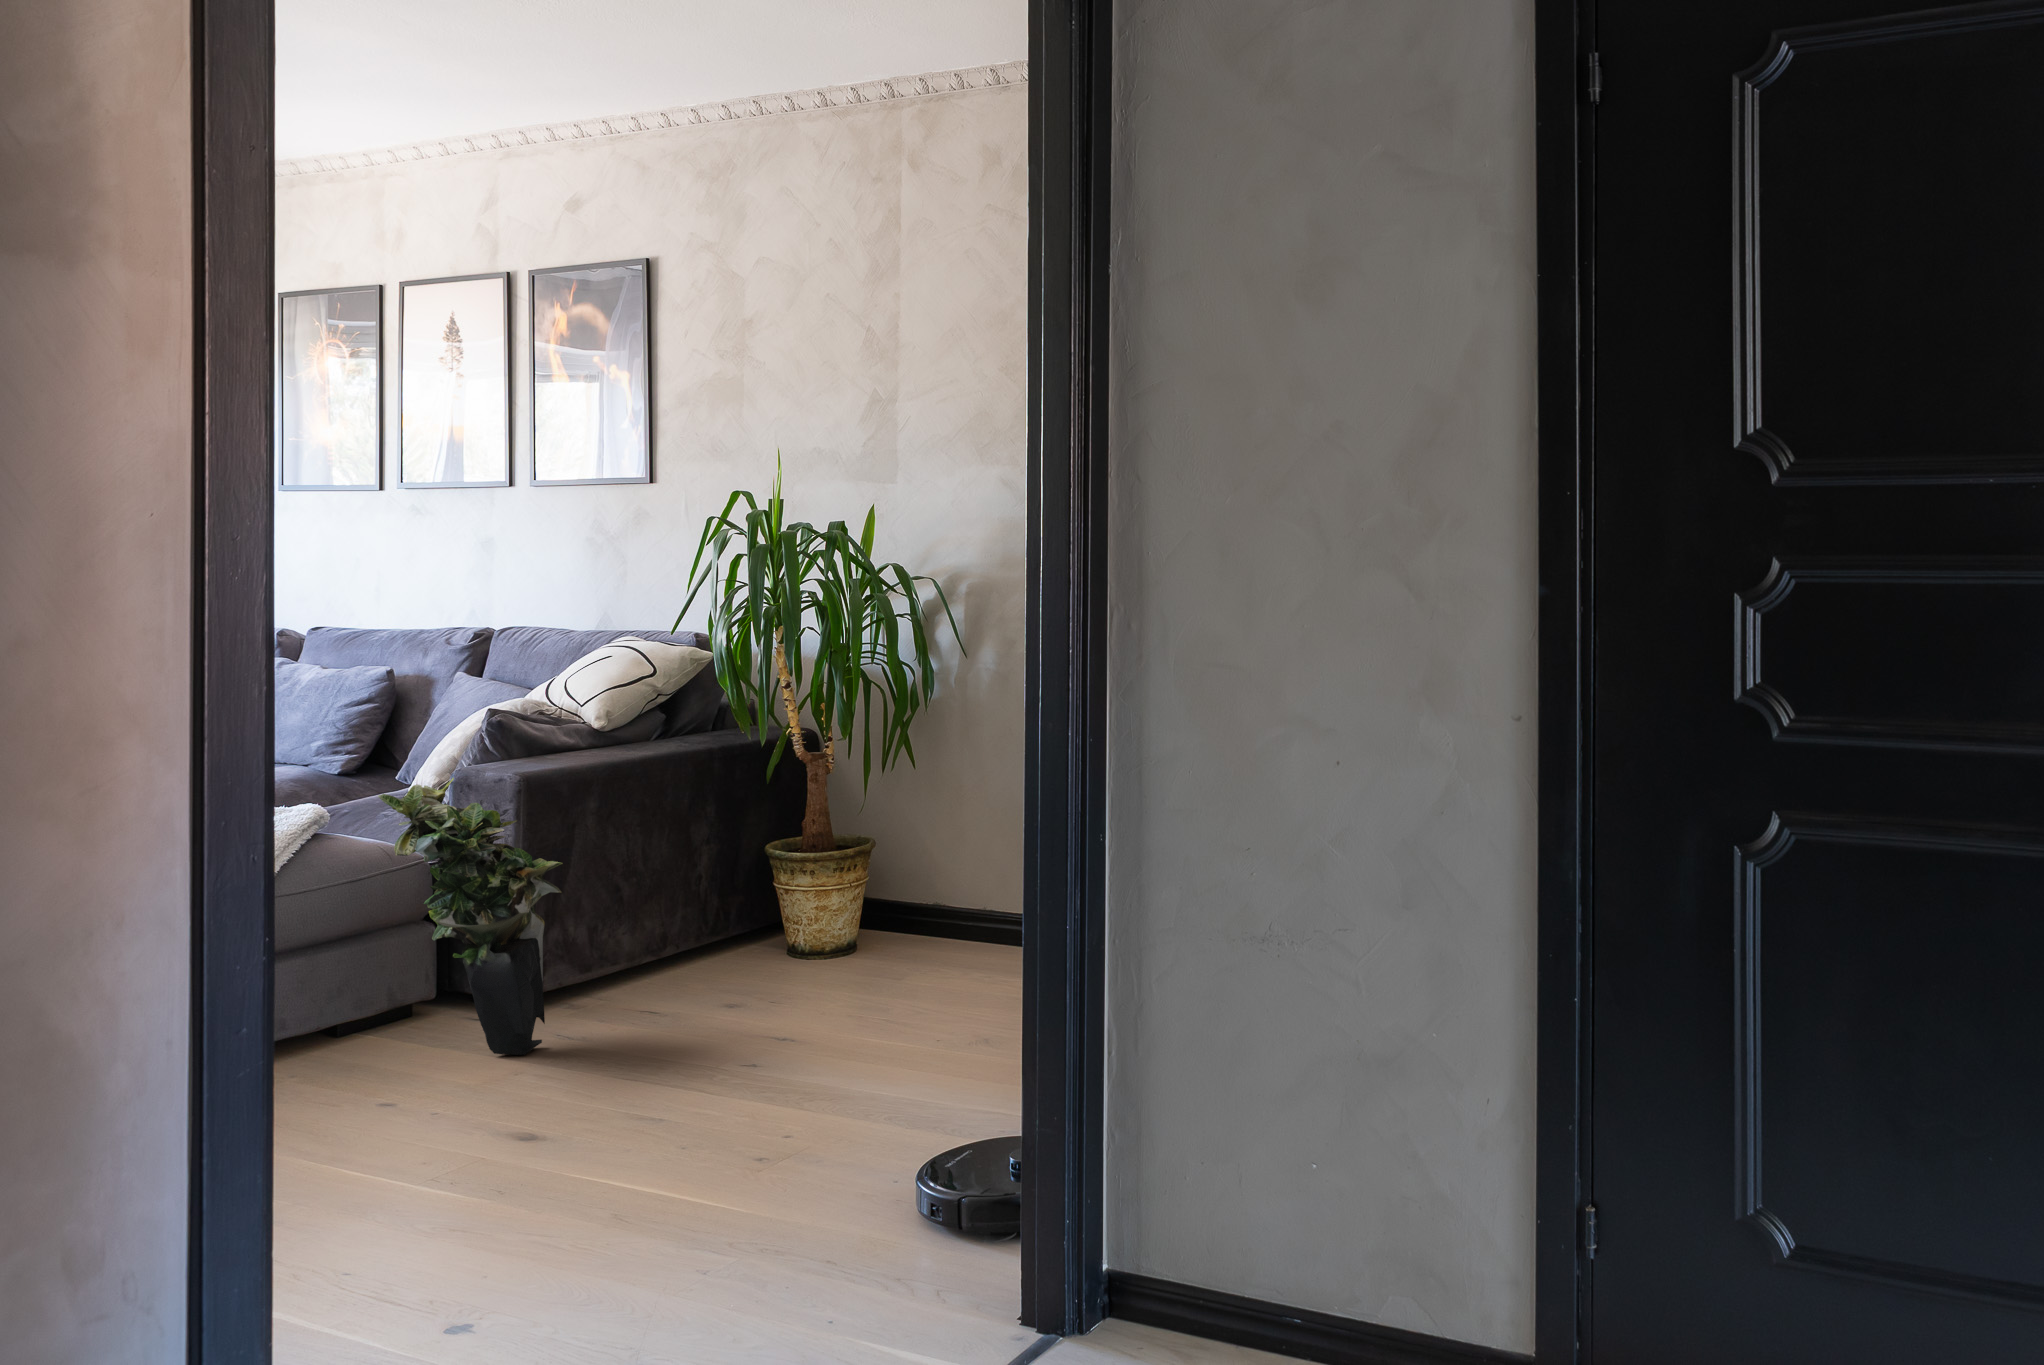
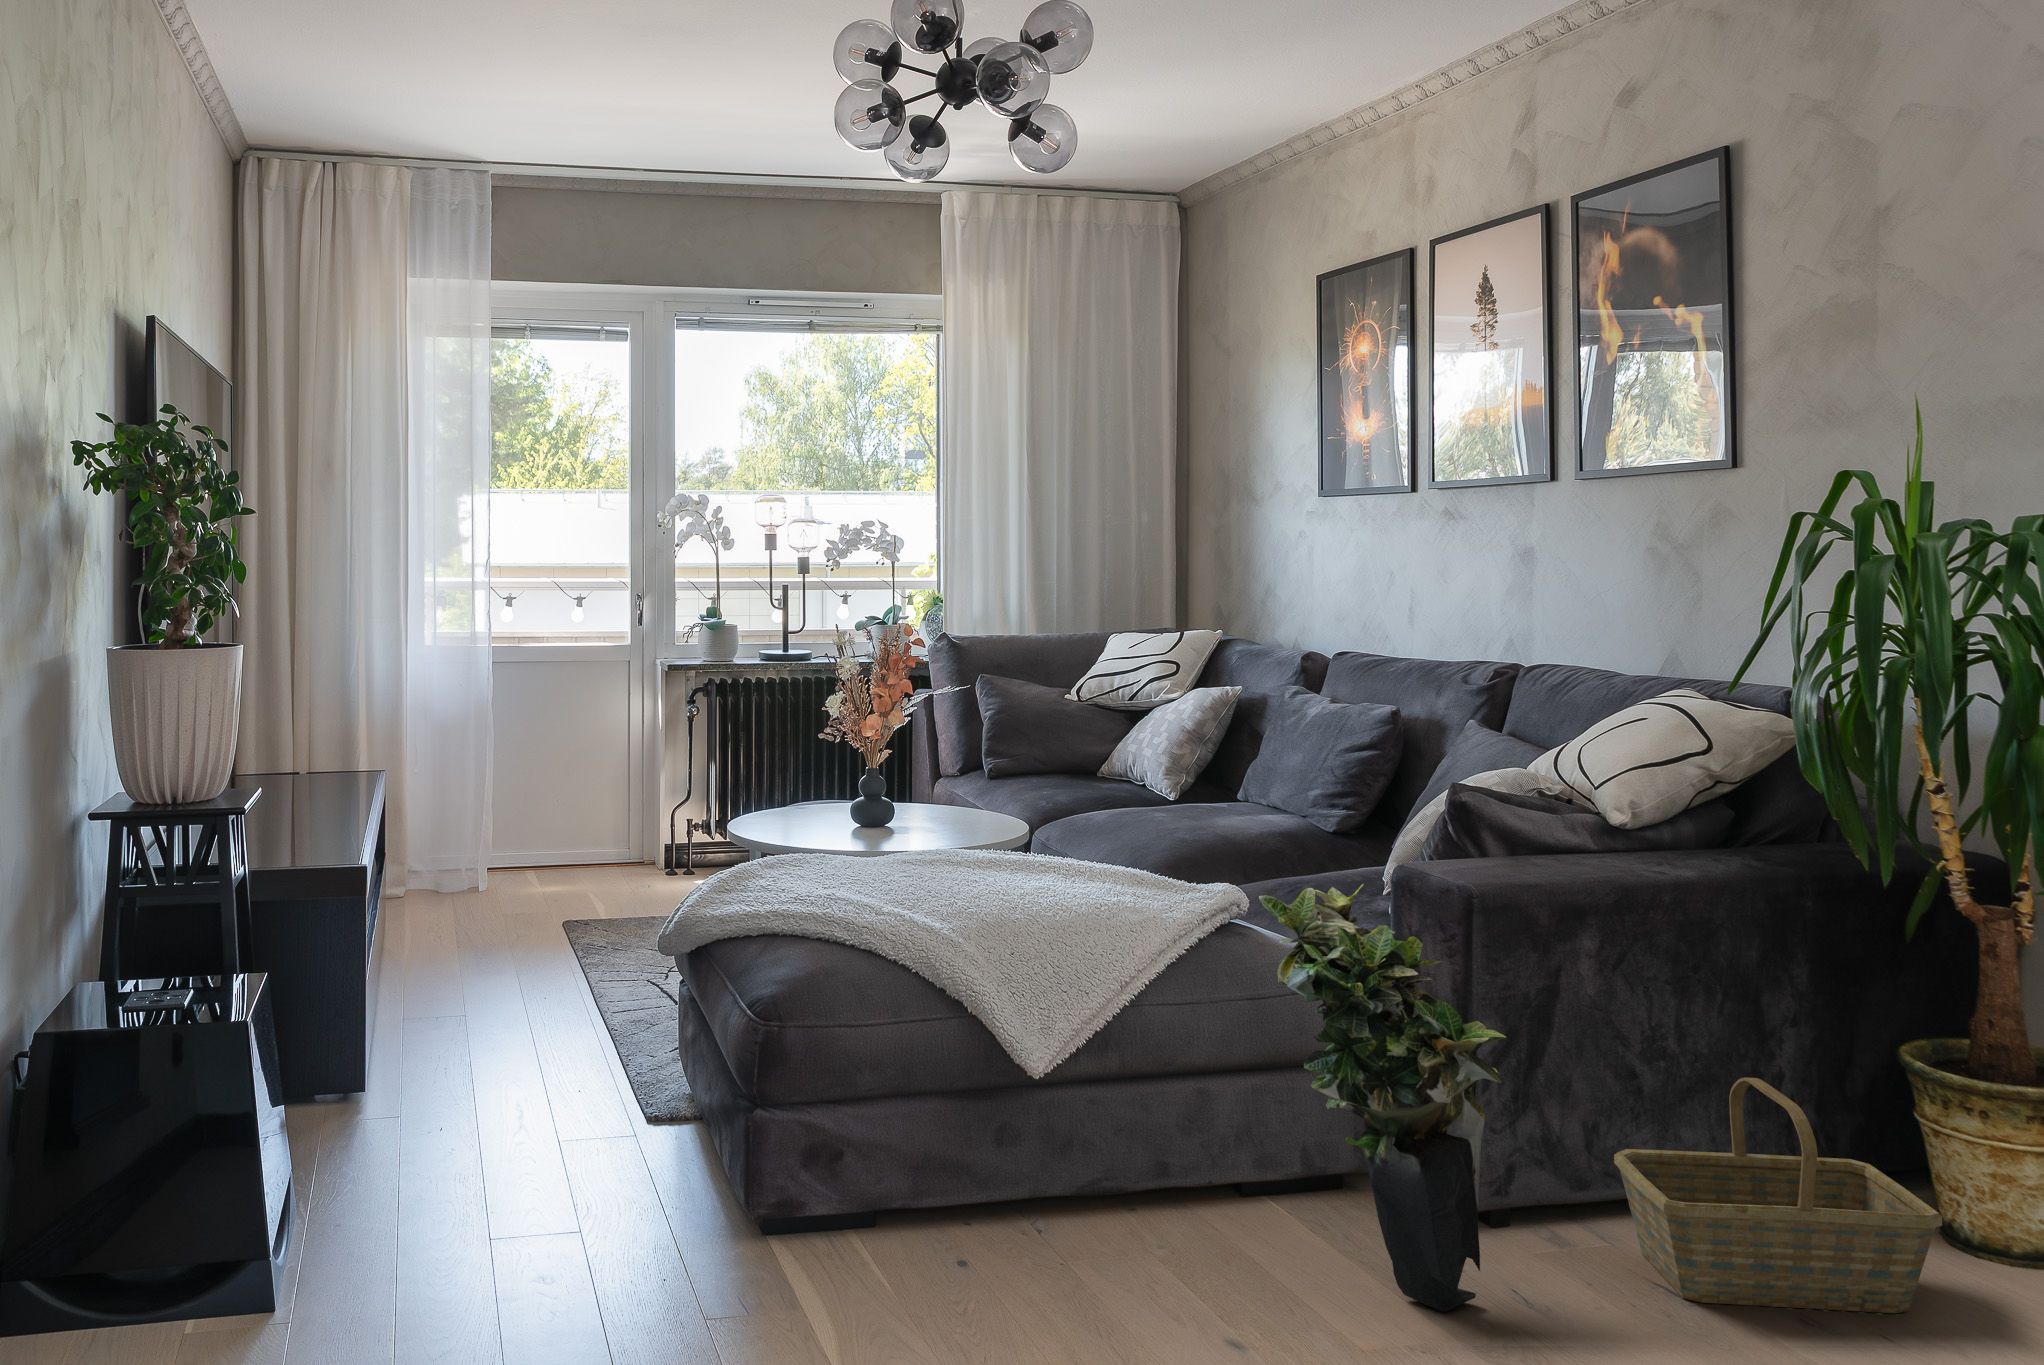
basket: none [613,872,798,1014] -> present [1614,1078,1942,1313]

